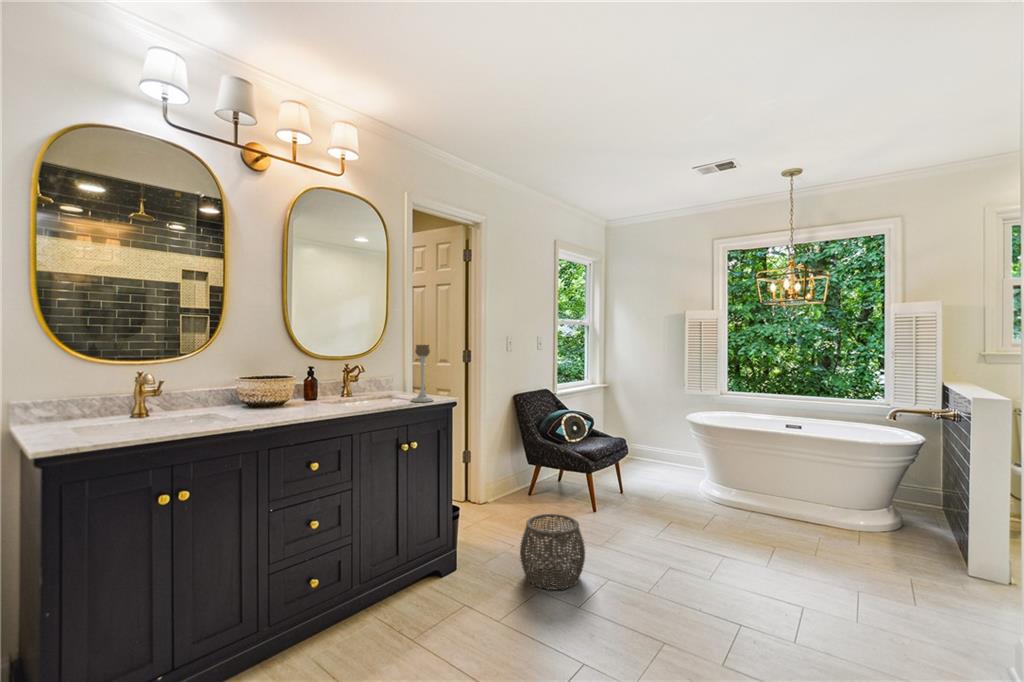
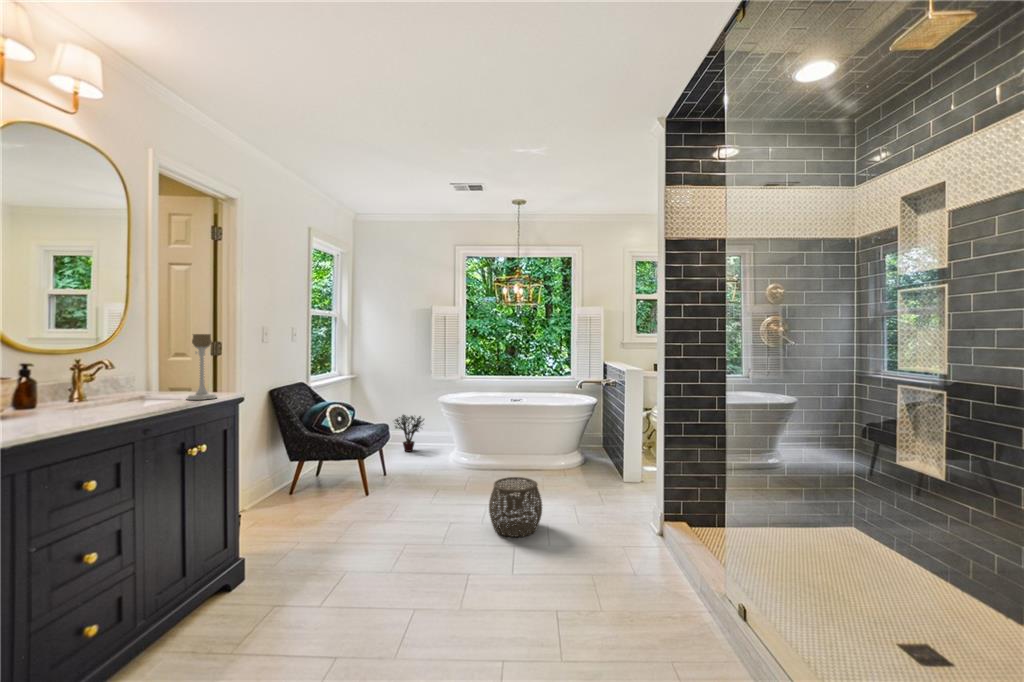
potted plant: none [642,429,680,472] -> present [395,415,424,452]
woven basket: present [520,514,585,590] -> present [489,477,542,537]

